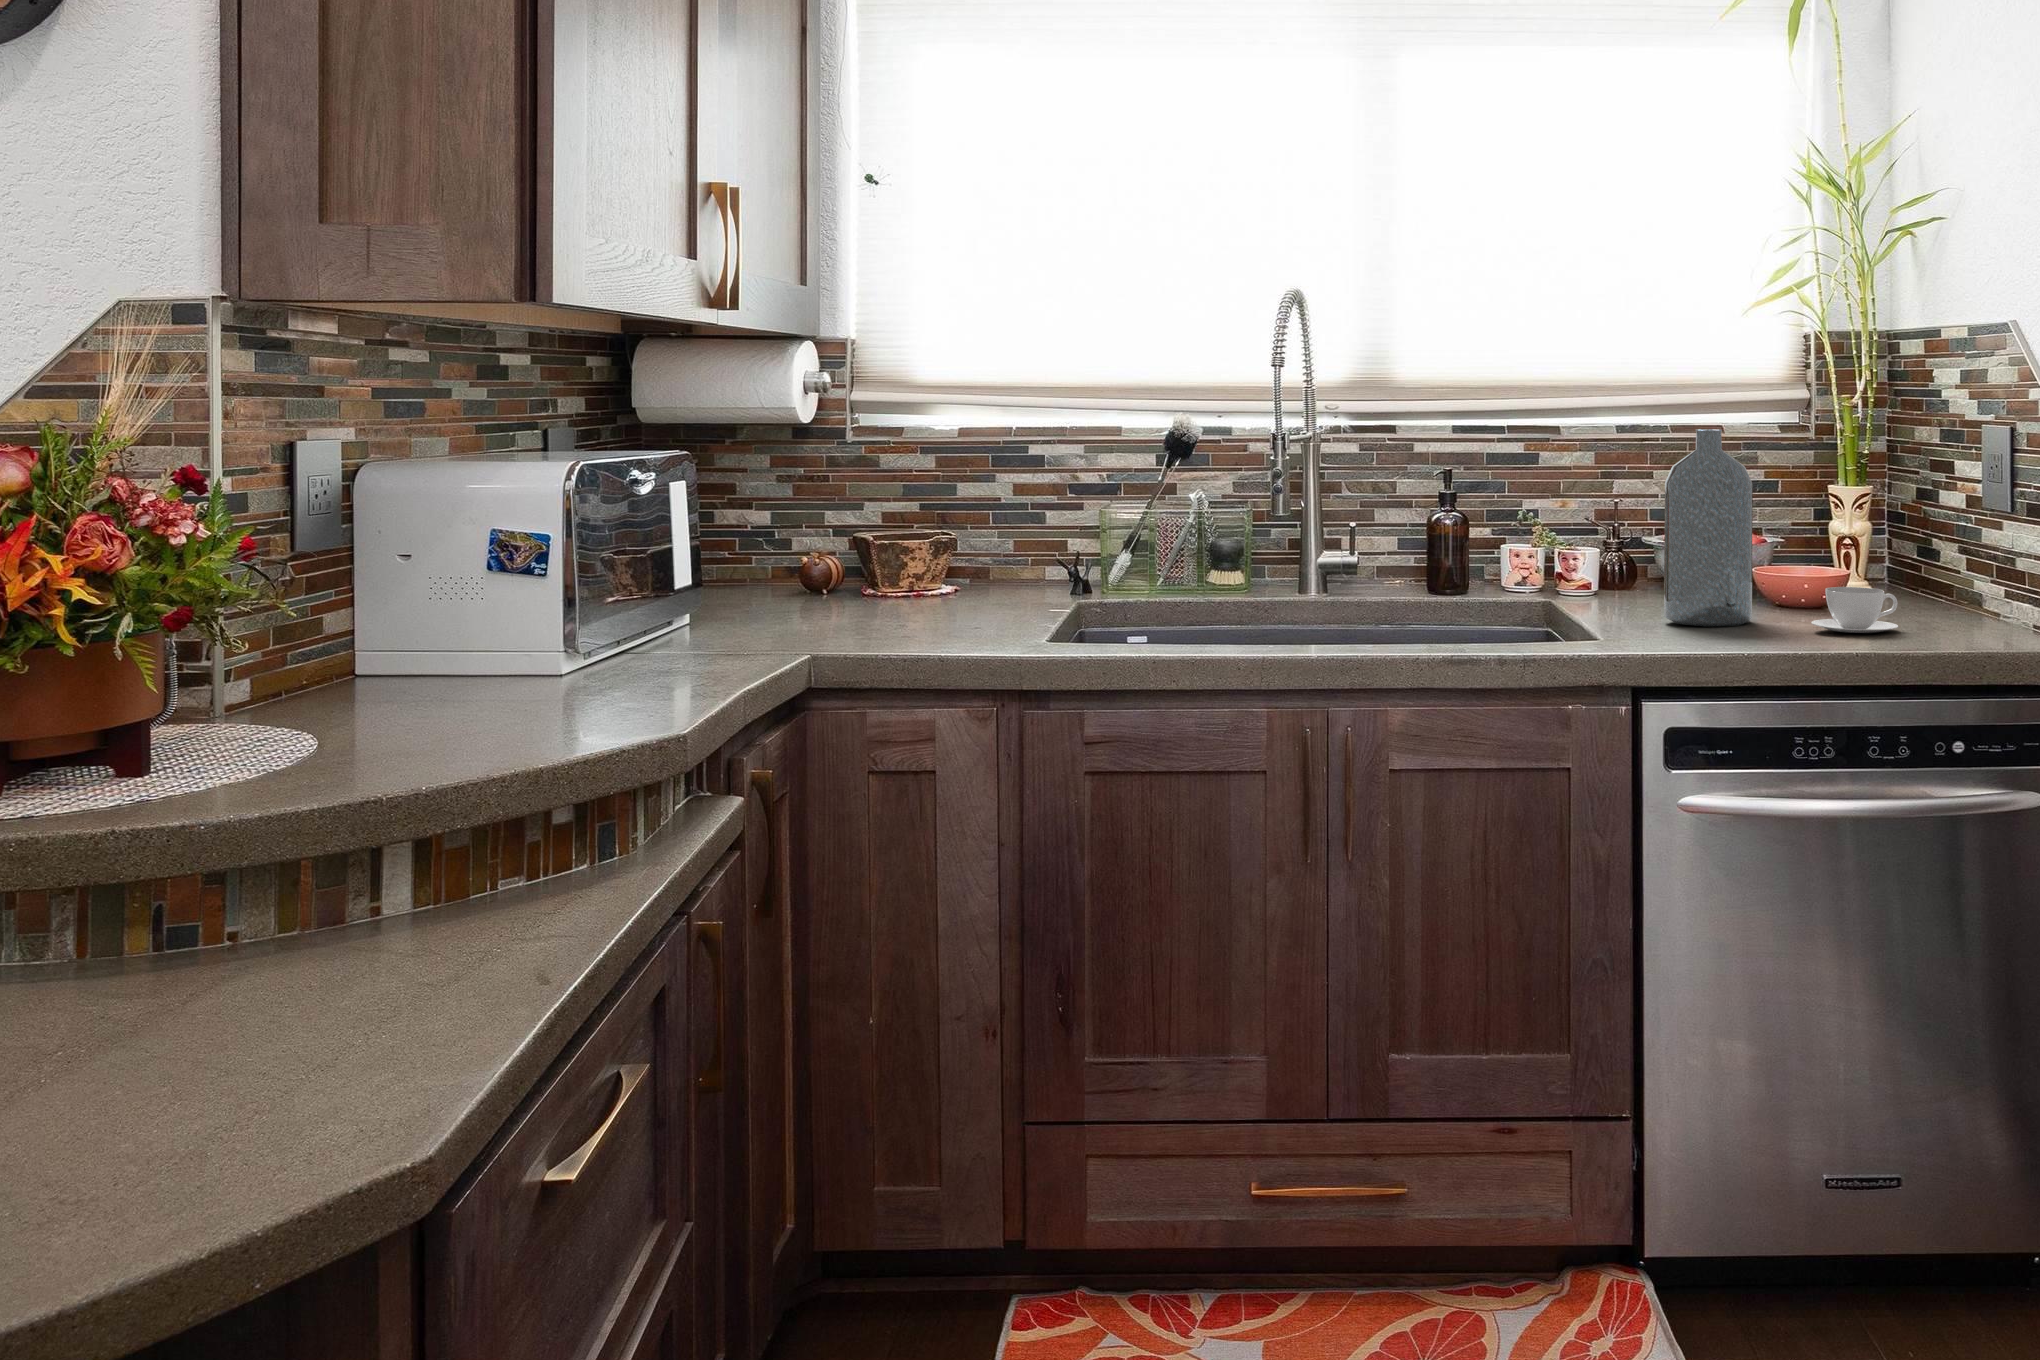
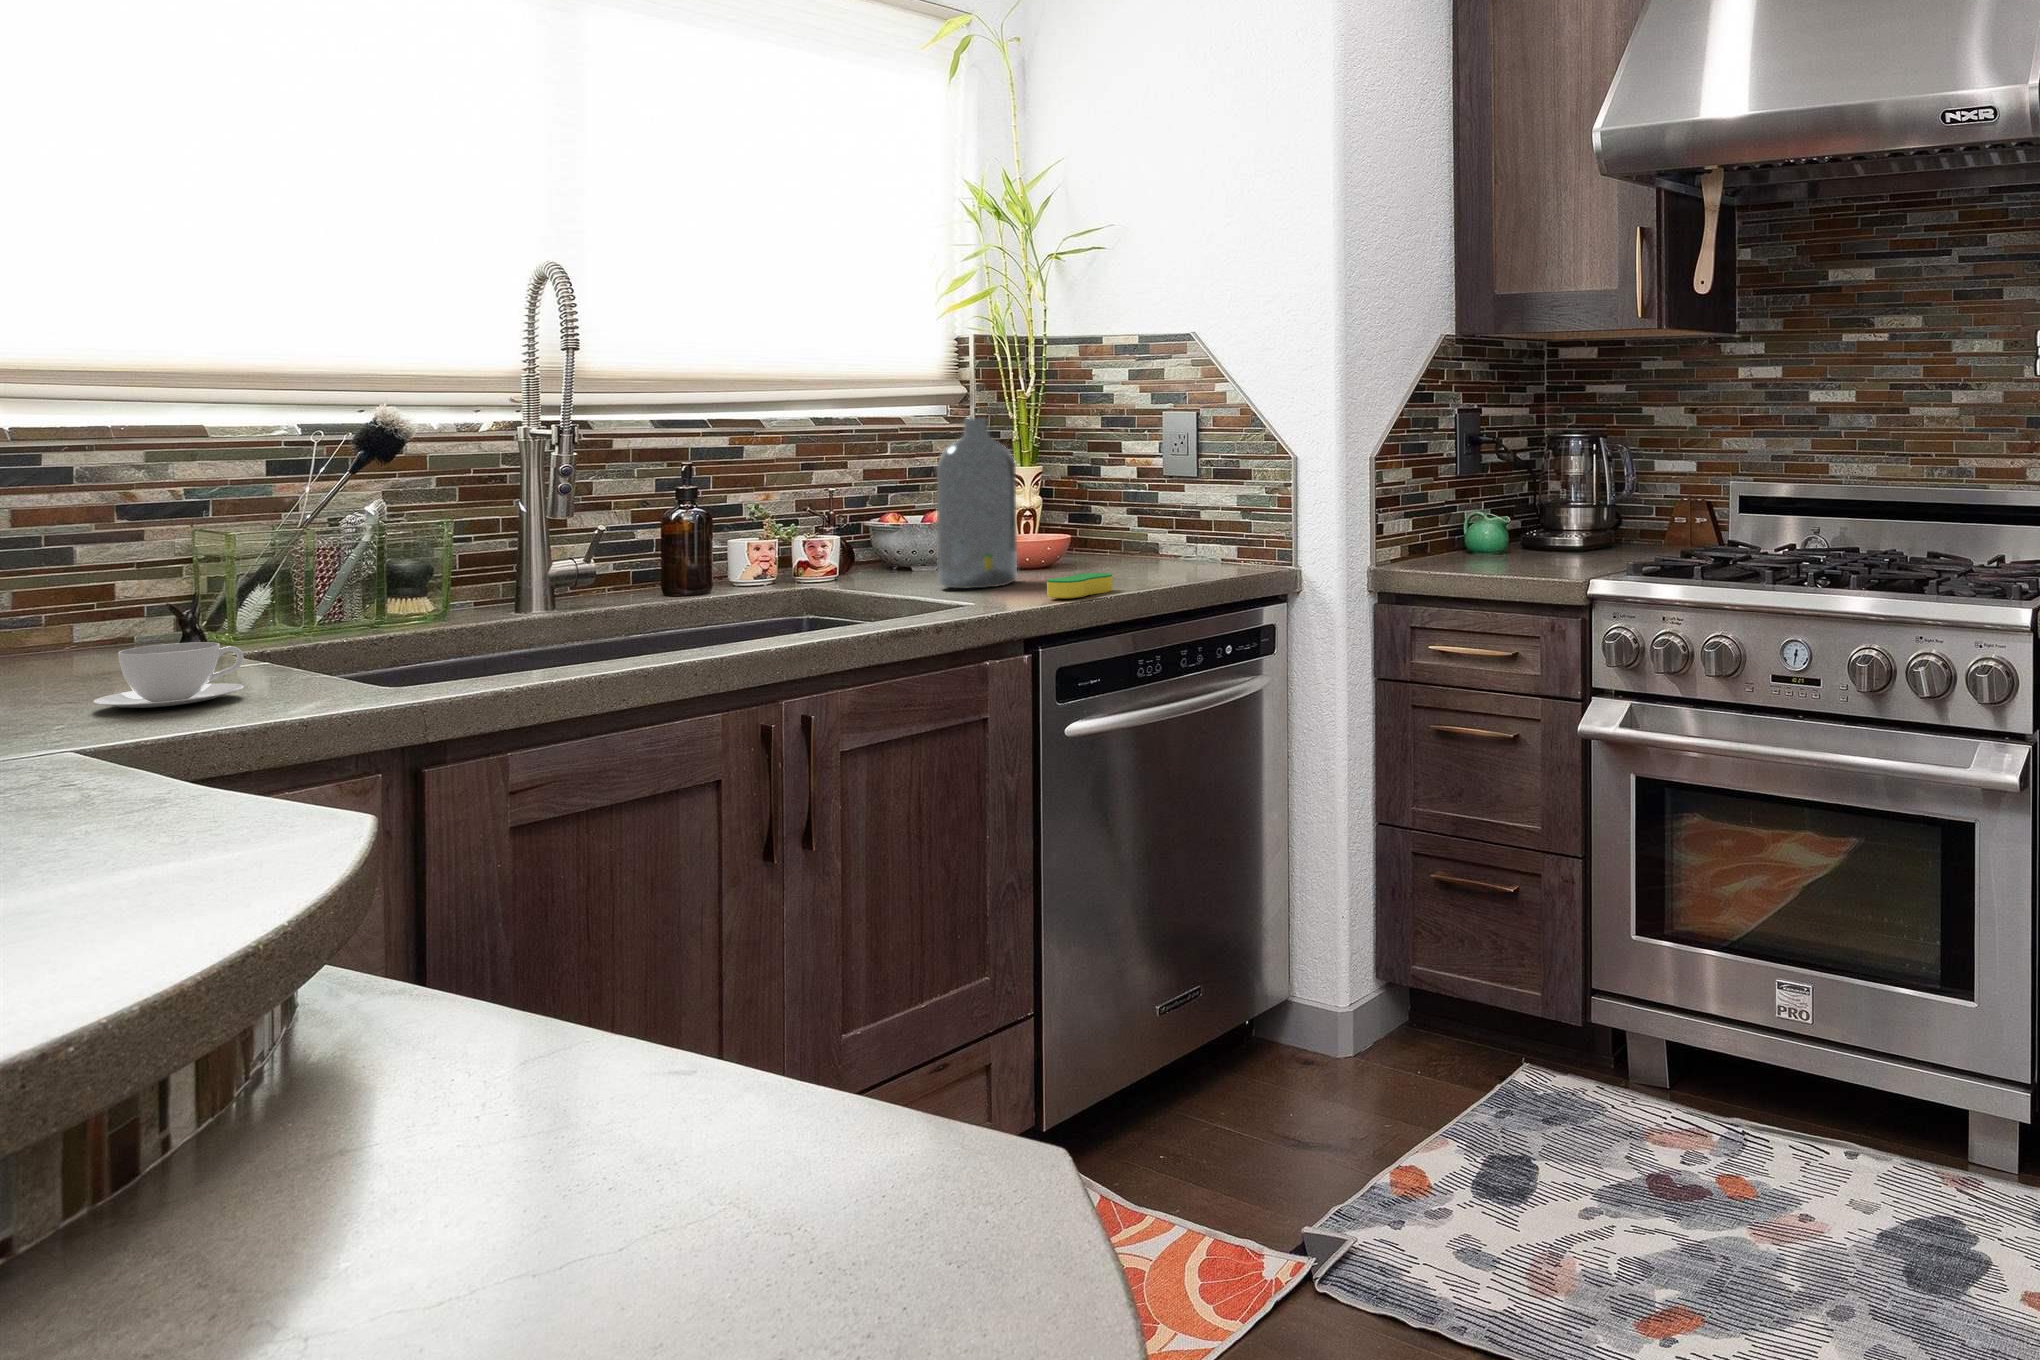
teacup: present [1811,587,1898,633] -> present [93,642,244,708]
sponge: none [1693,623,1783,651] -> present [1047,573,1112,598]

